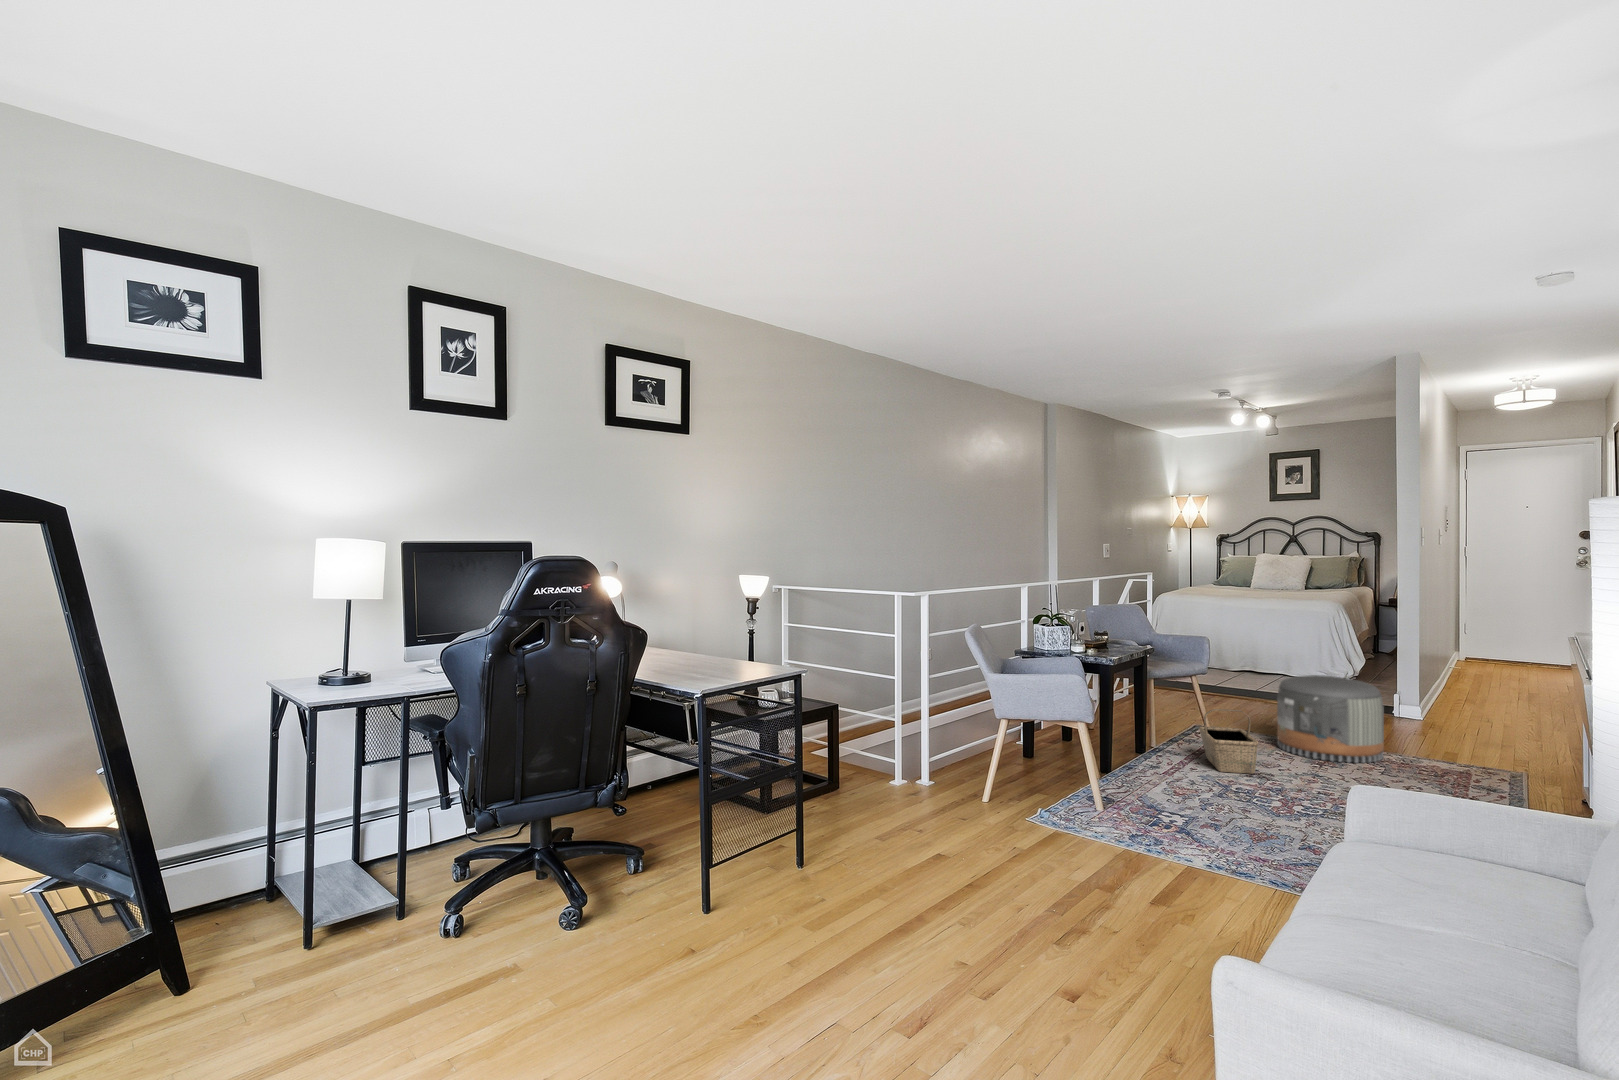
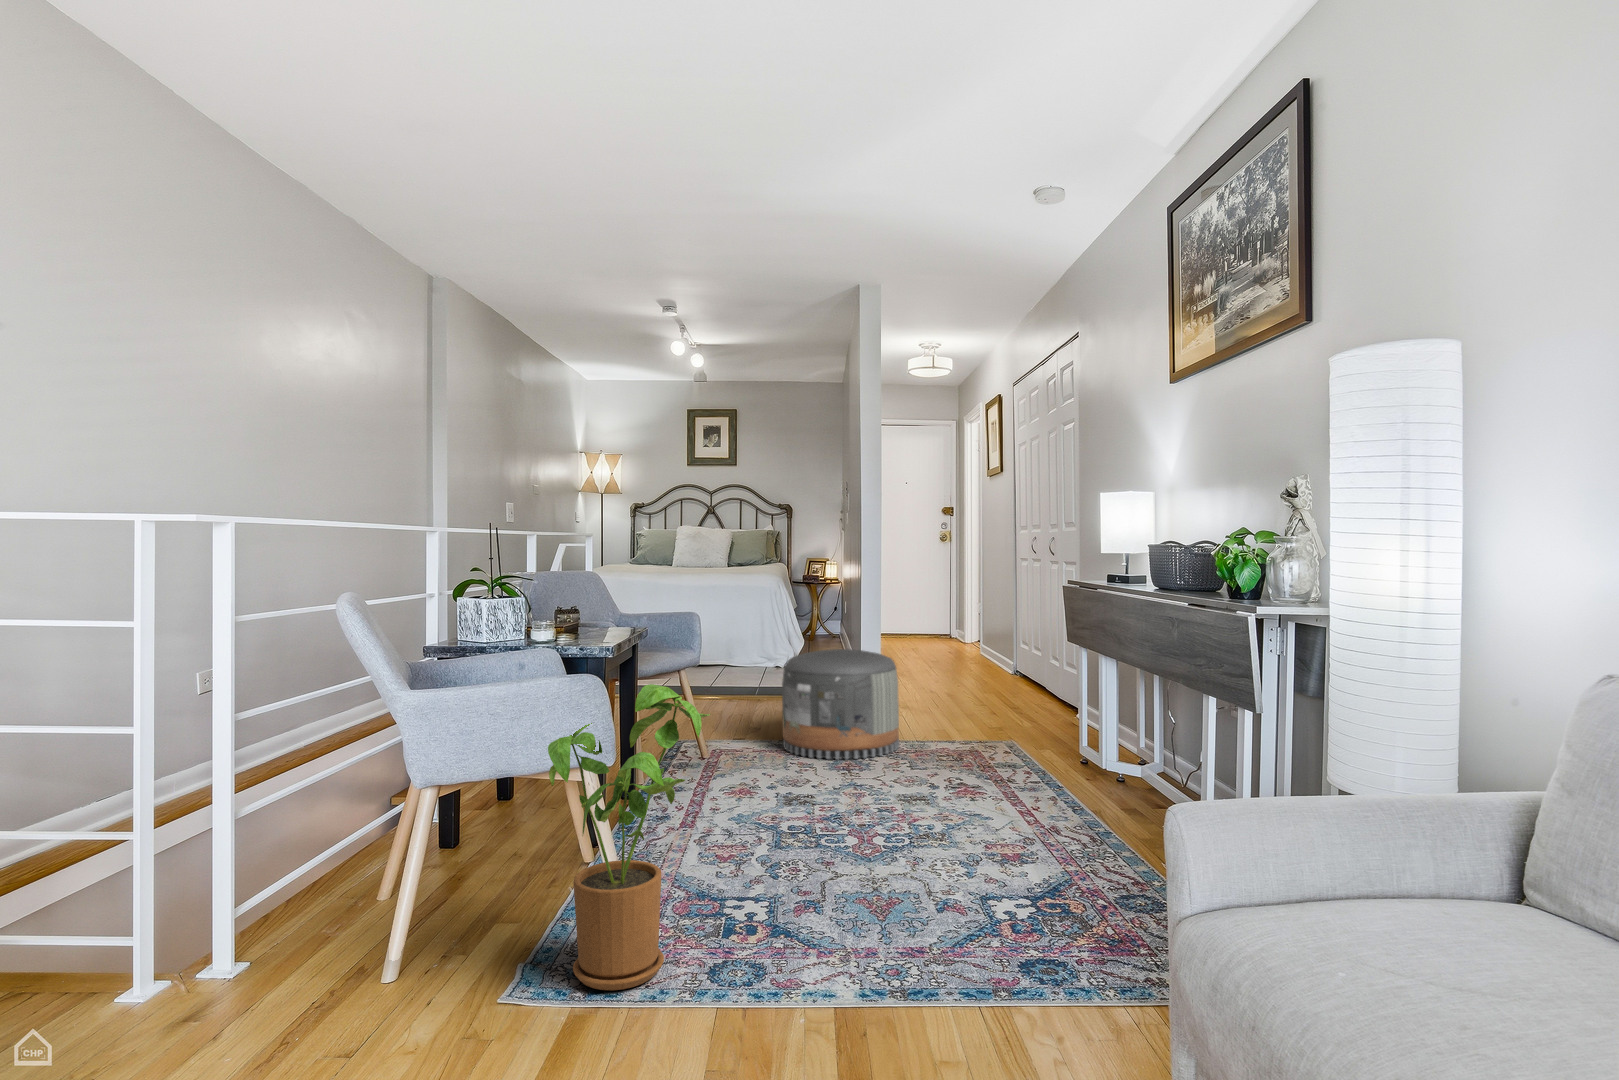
house plant: none [1056,684,1144,831] -> present [548,684,710,990]
basket: present [1199,709,1258,774] -> none [708,708,796,803]

